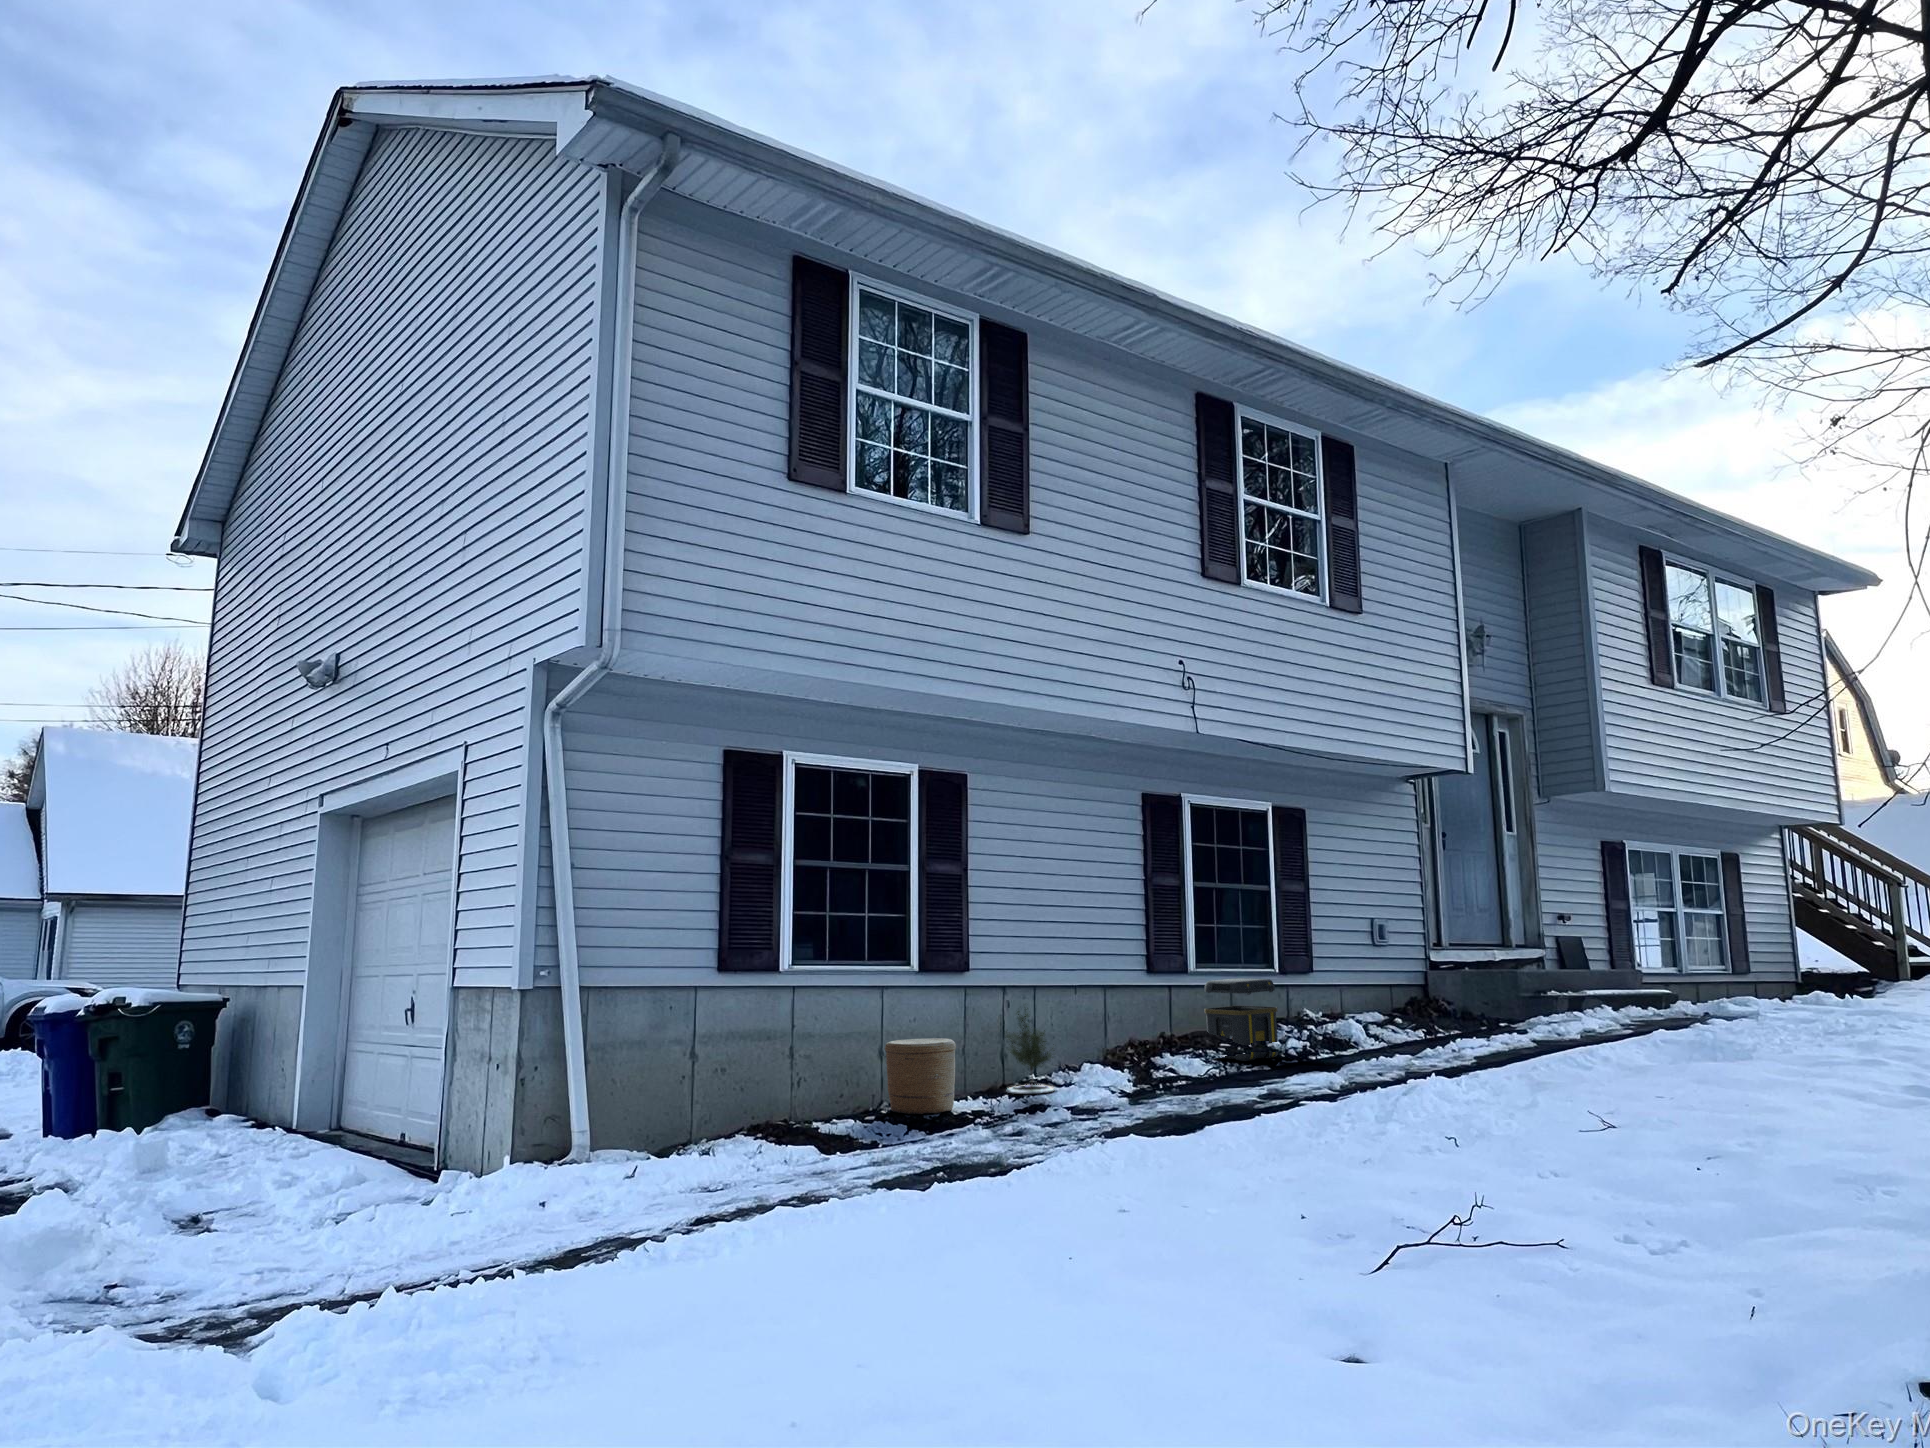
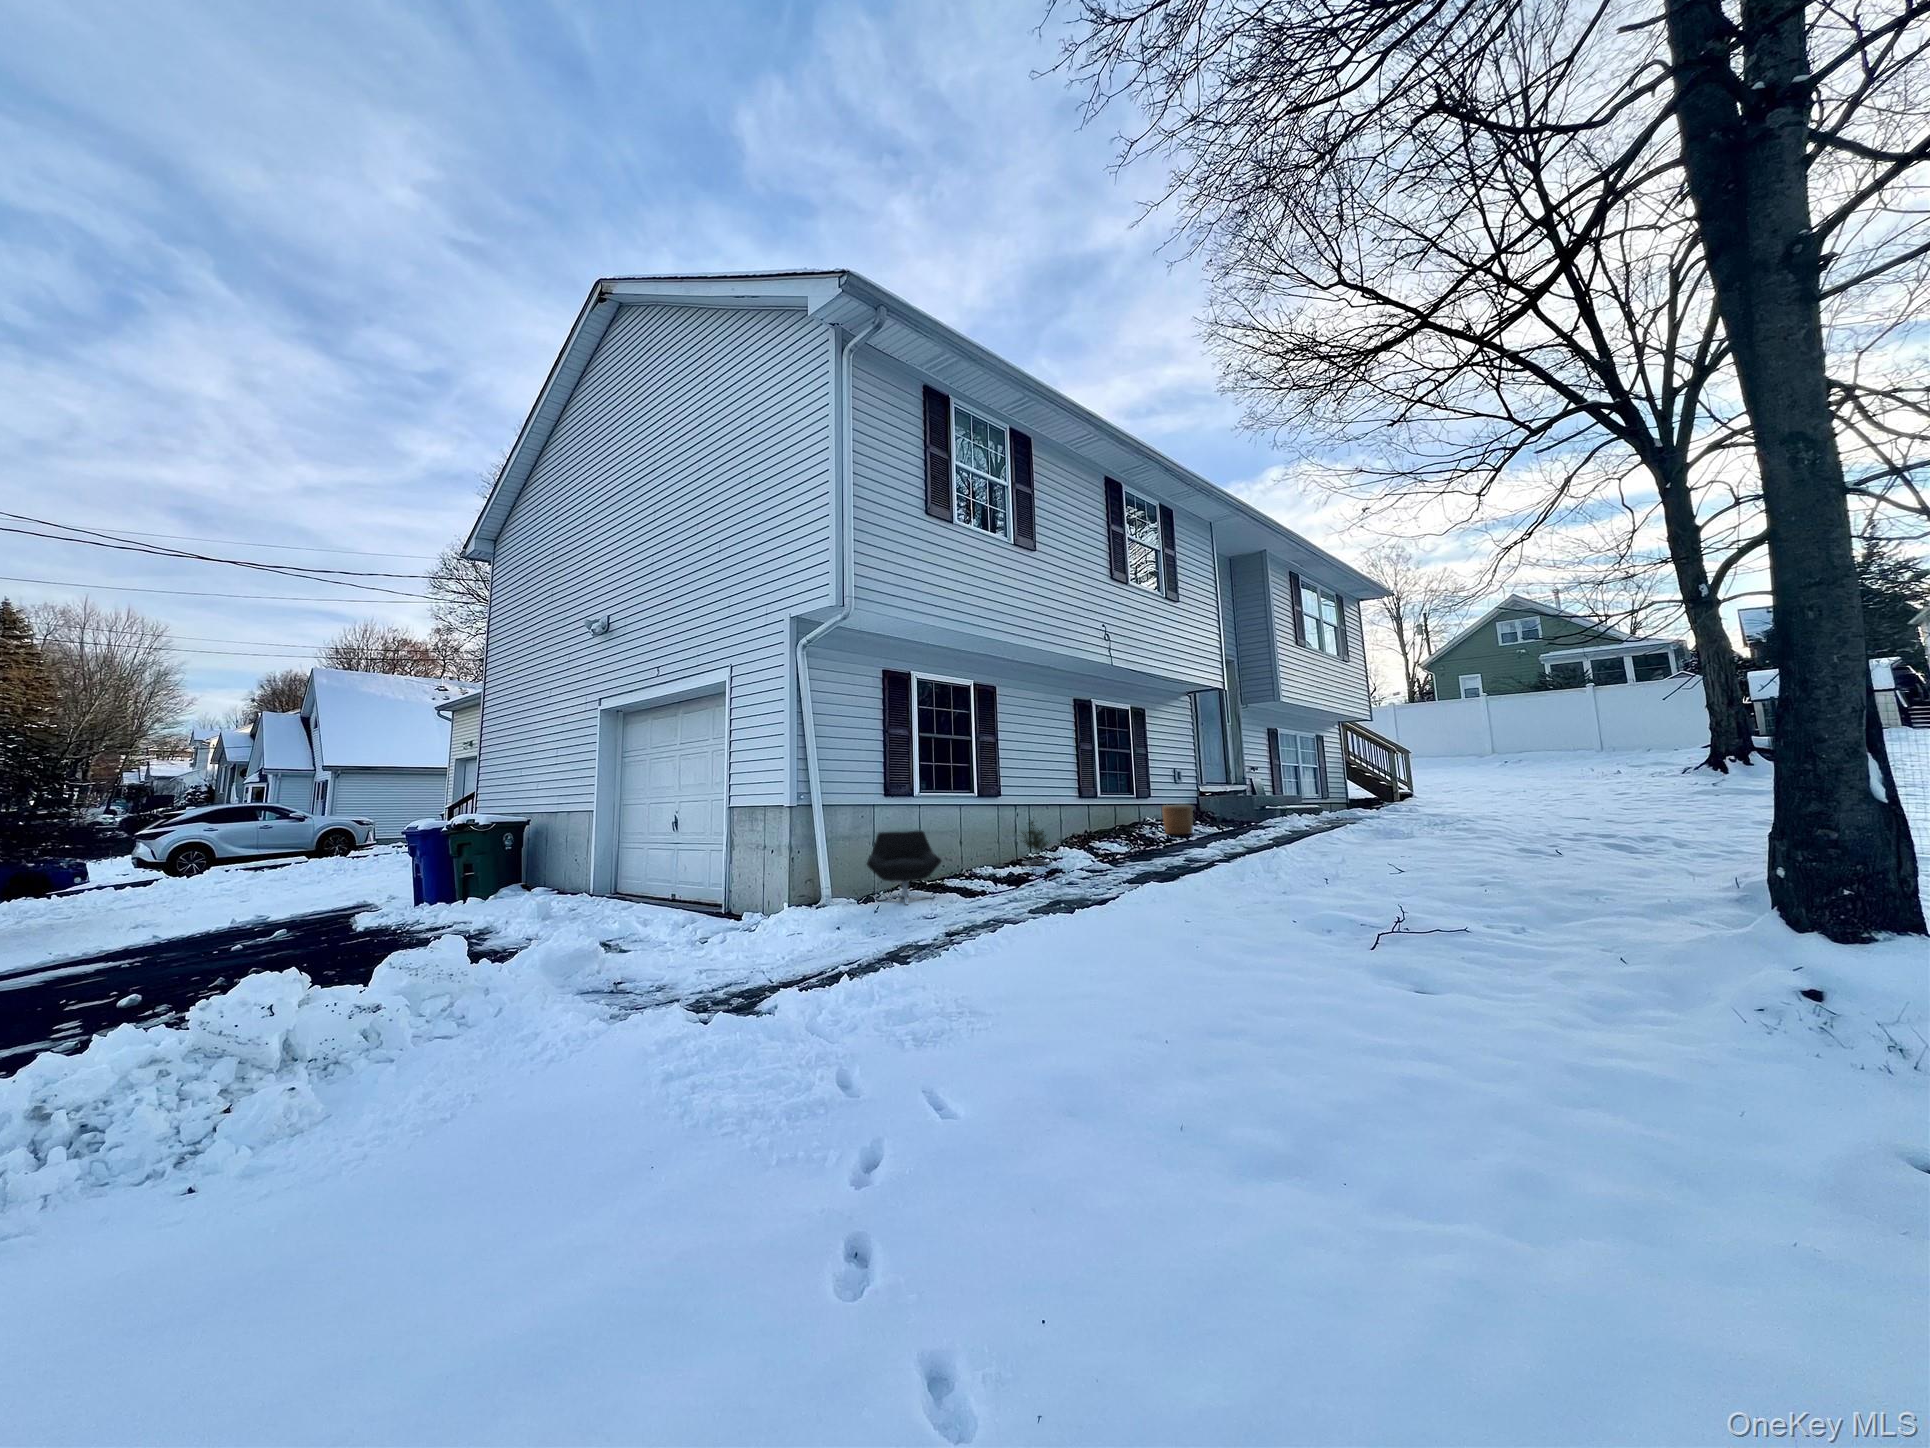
toolbox: present [1204,978,1278,1061] -> none [1106,801,1147,846]
lounge chair: none [642,1031,781,1161] -> present [867,831,941,904]
woven basket: present [885,1038,956,1114] -> present [1162,805,1193,835]

